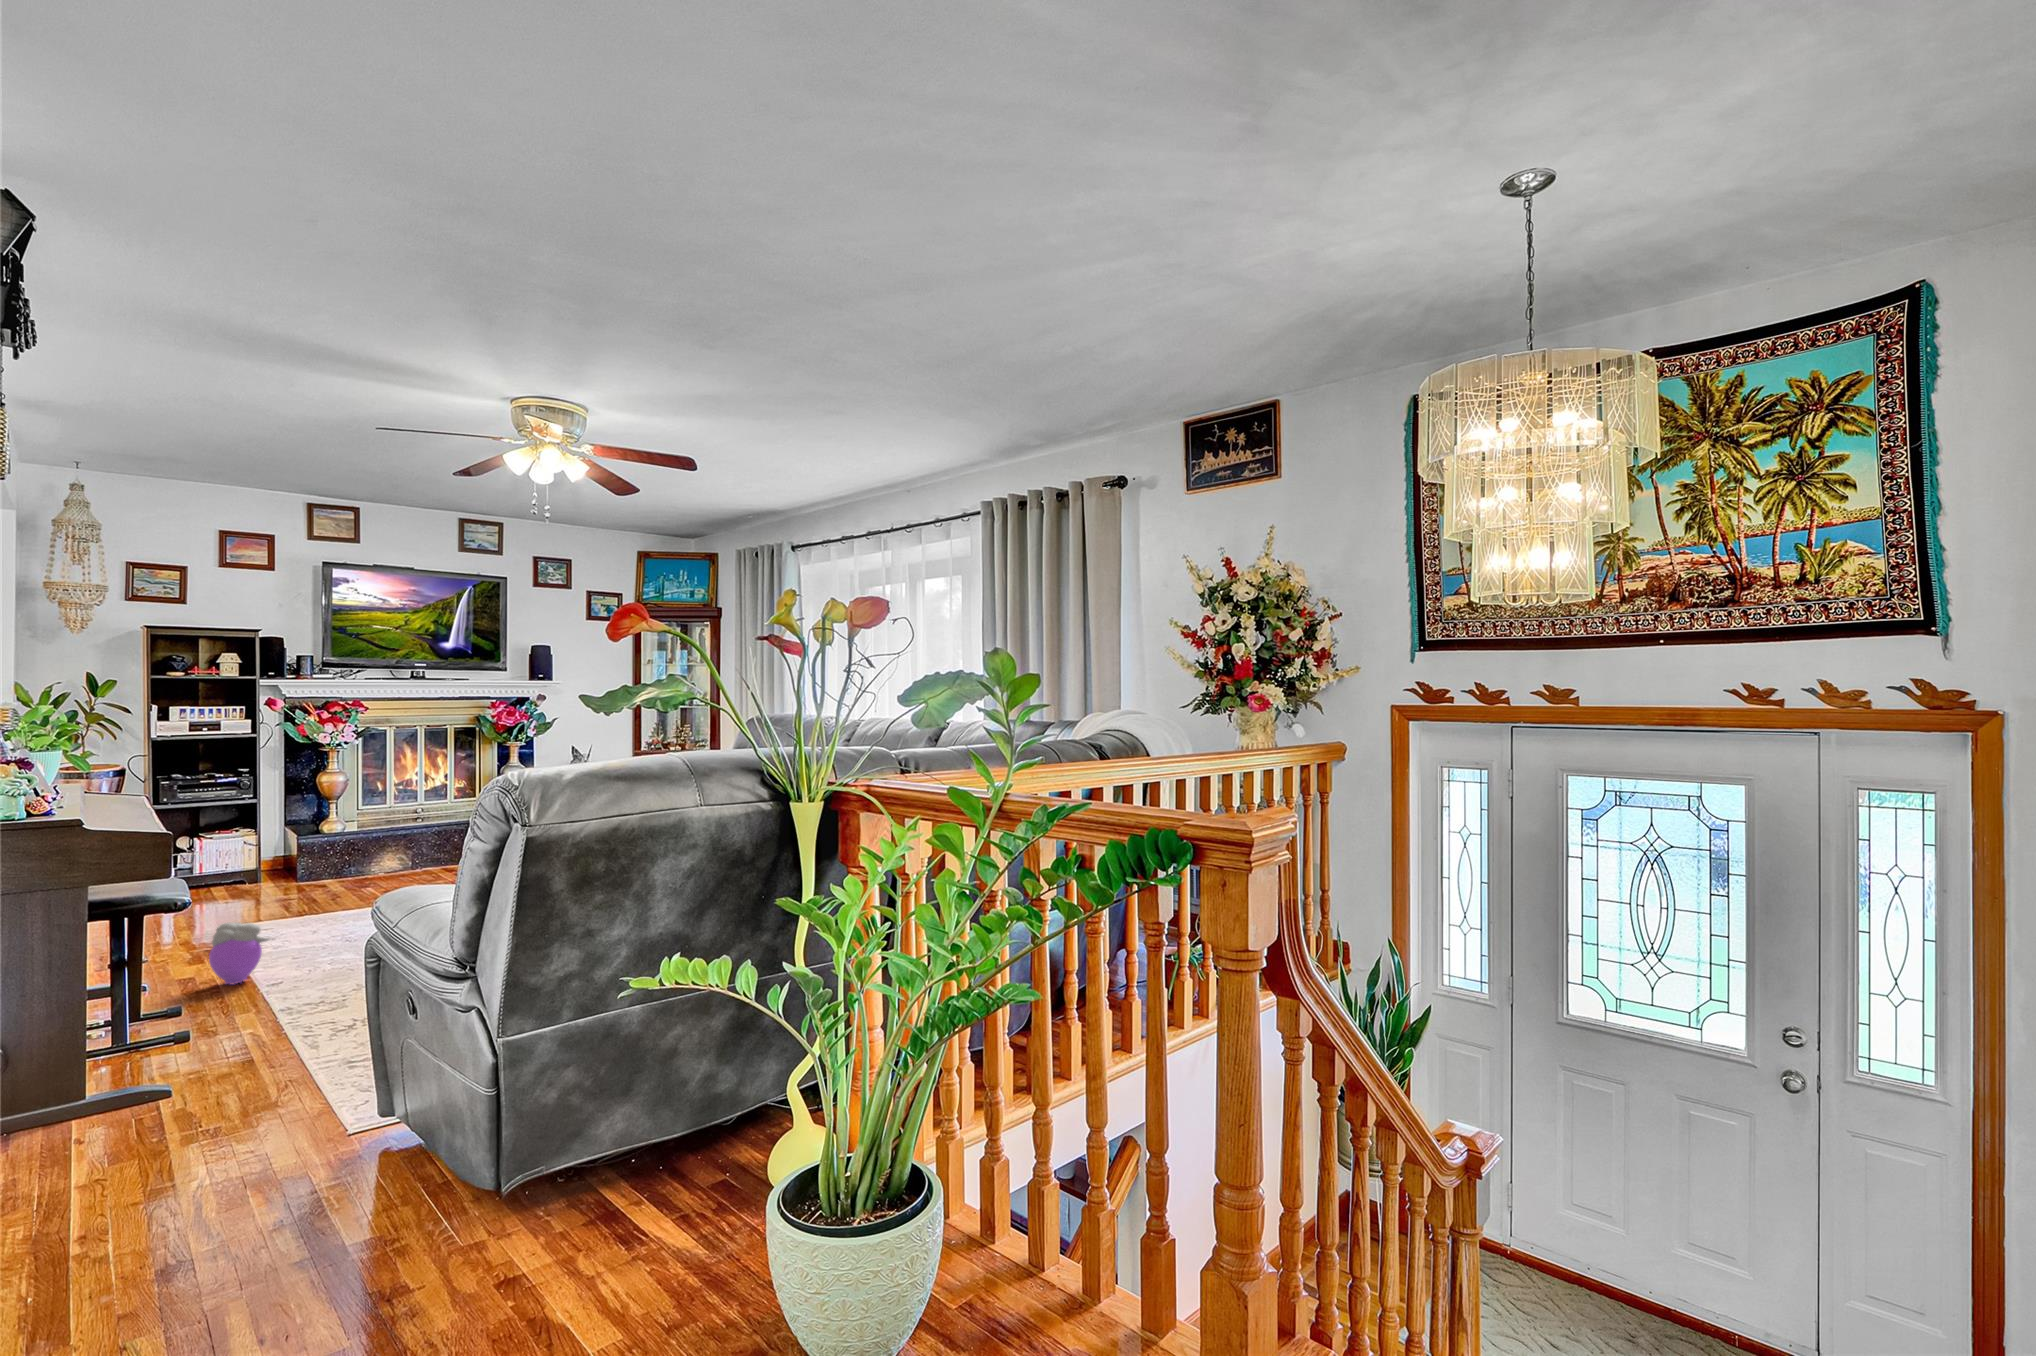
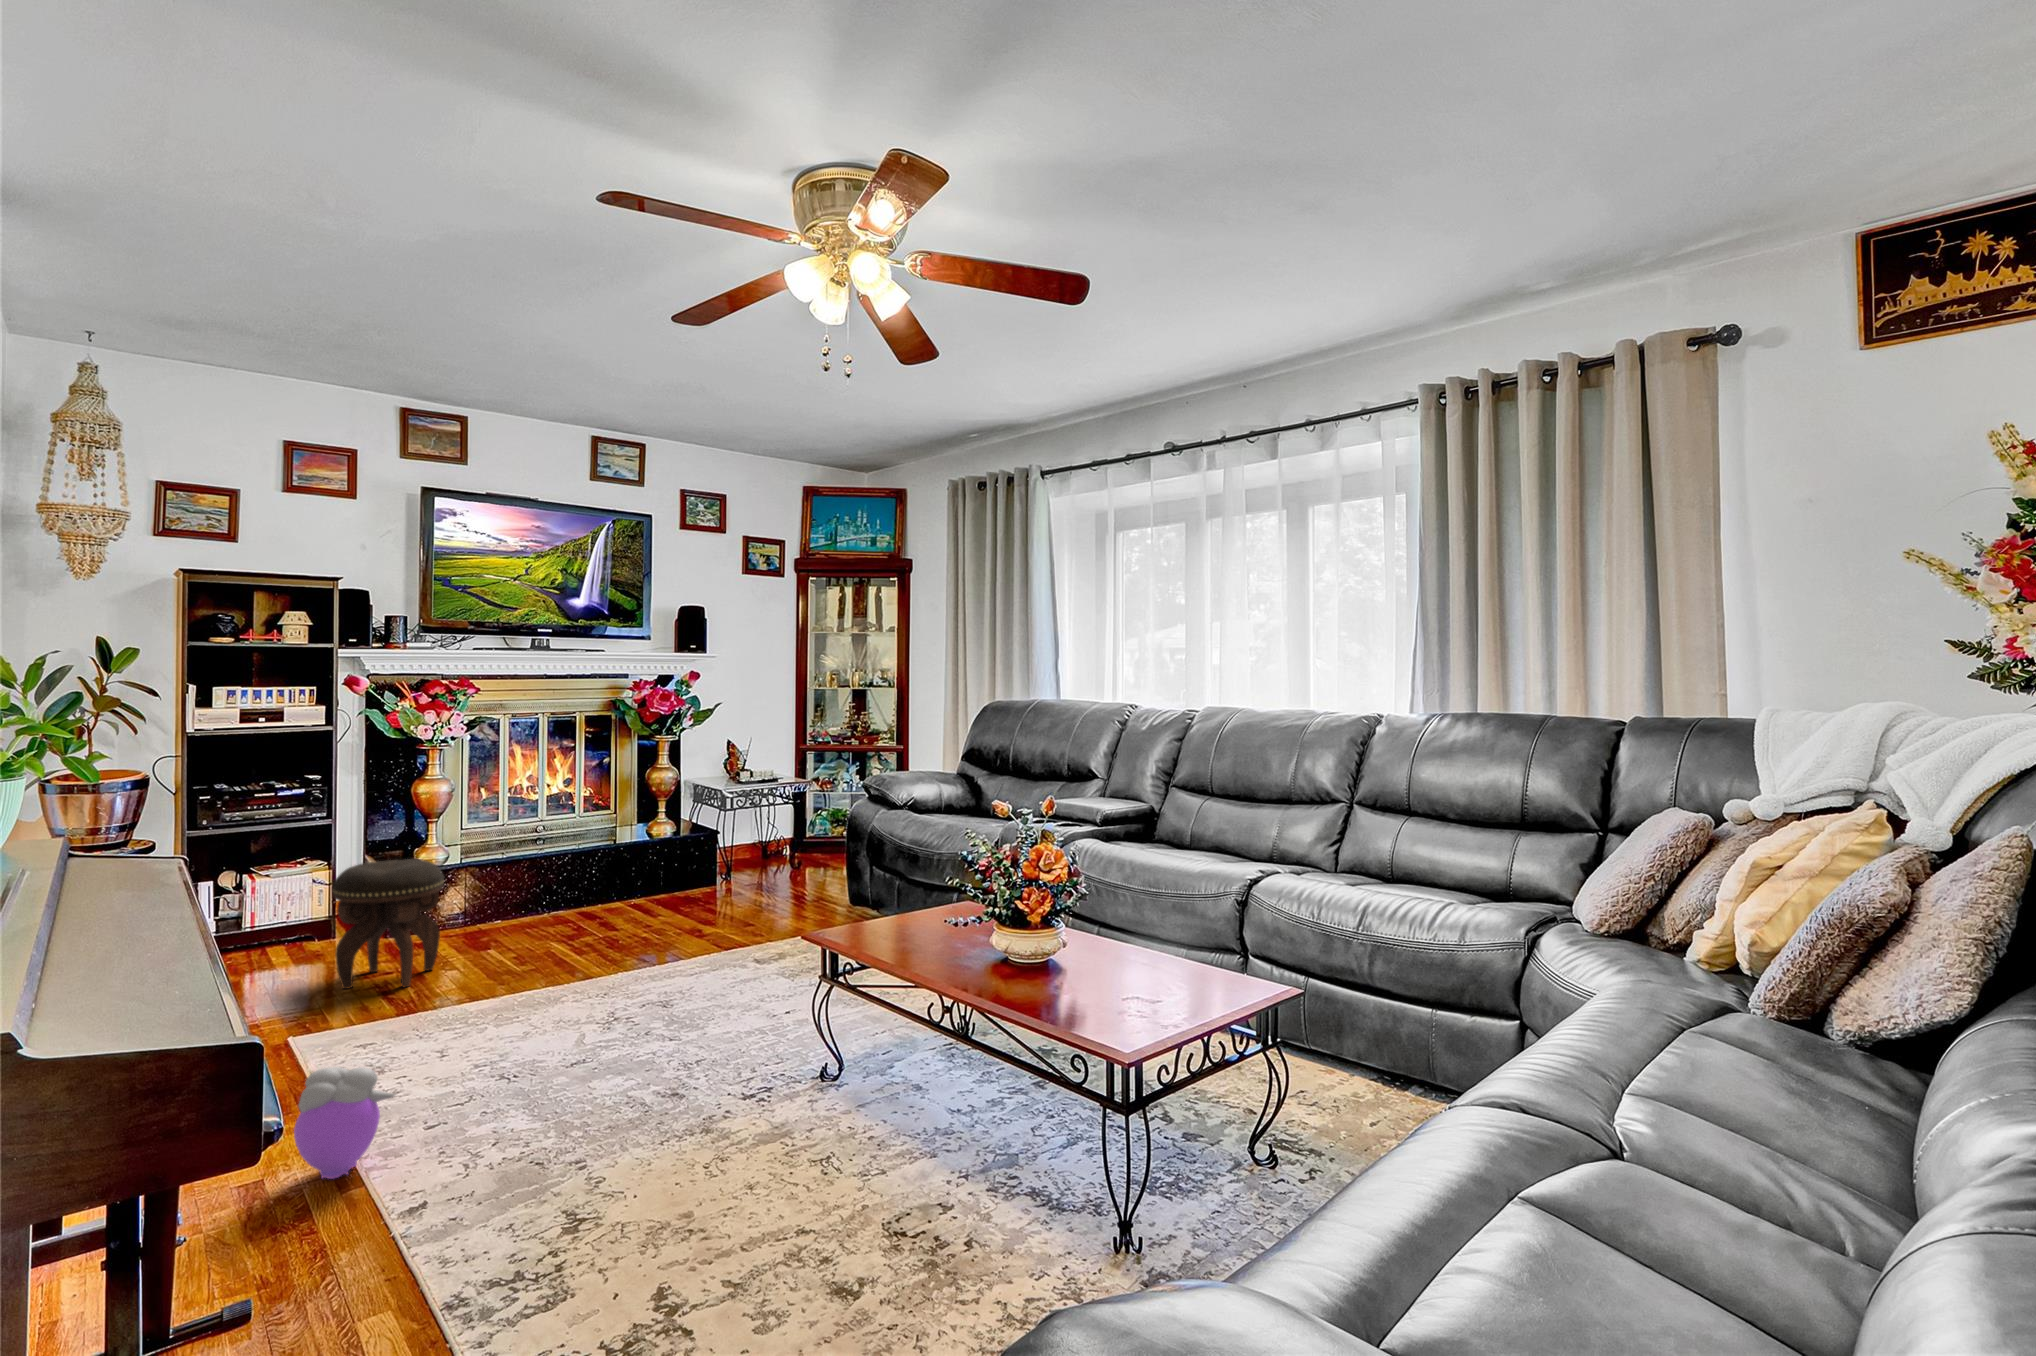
footstool: none [250,823,331,910] -> present [332,859,444,989]

